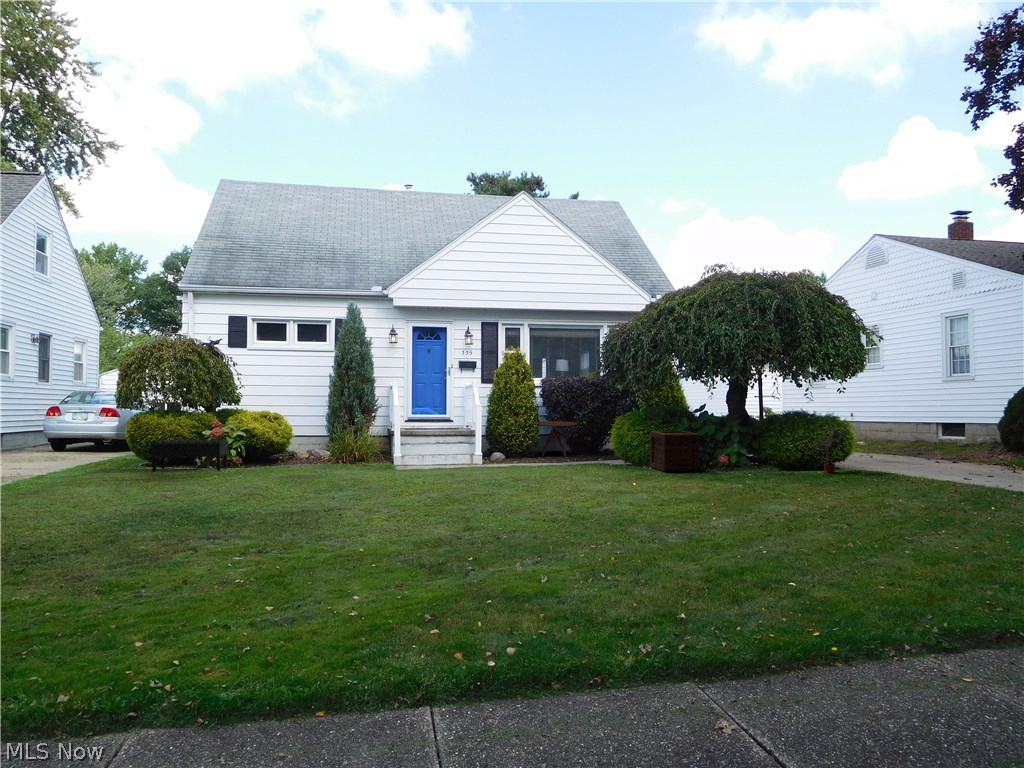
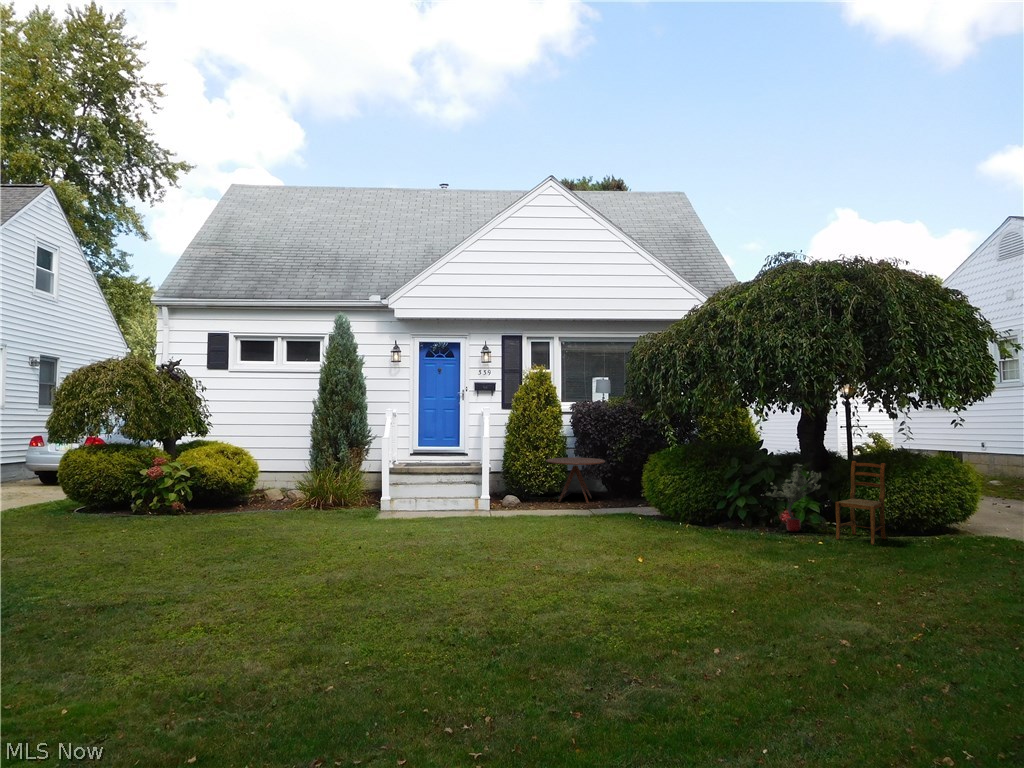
chair: none [758,417,791,474] -> present [835,461,886,545]
potted tree: present [812,423,850,473] -> present [766,464,821,532]
wooden crate: present [650,431,700,472] -> none [685,477,750,535]
bench: present [151,440,229,472] -> none [82,477,174,516]

